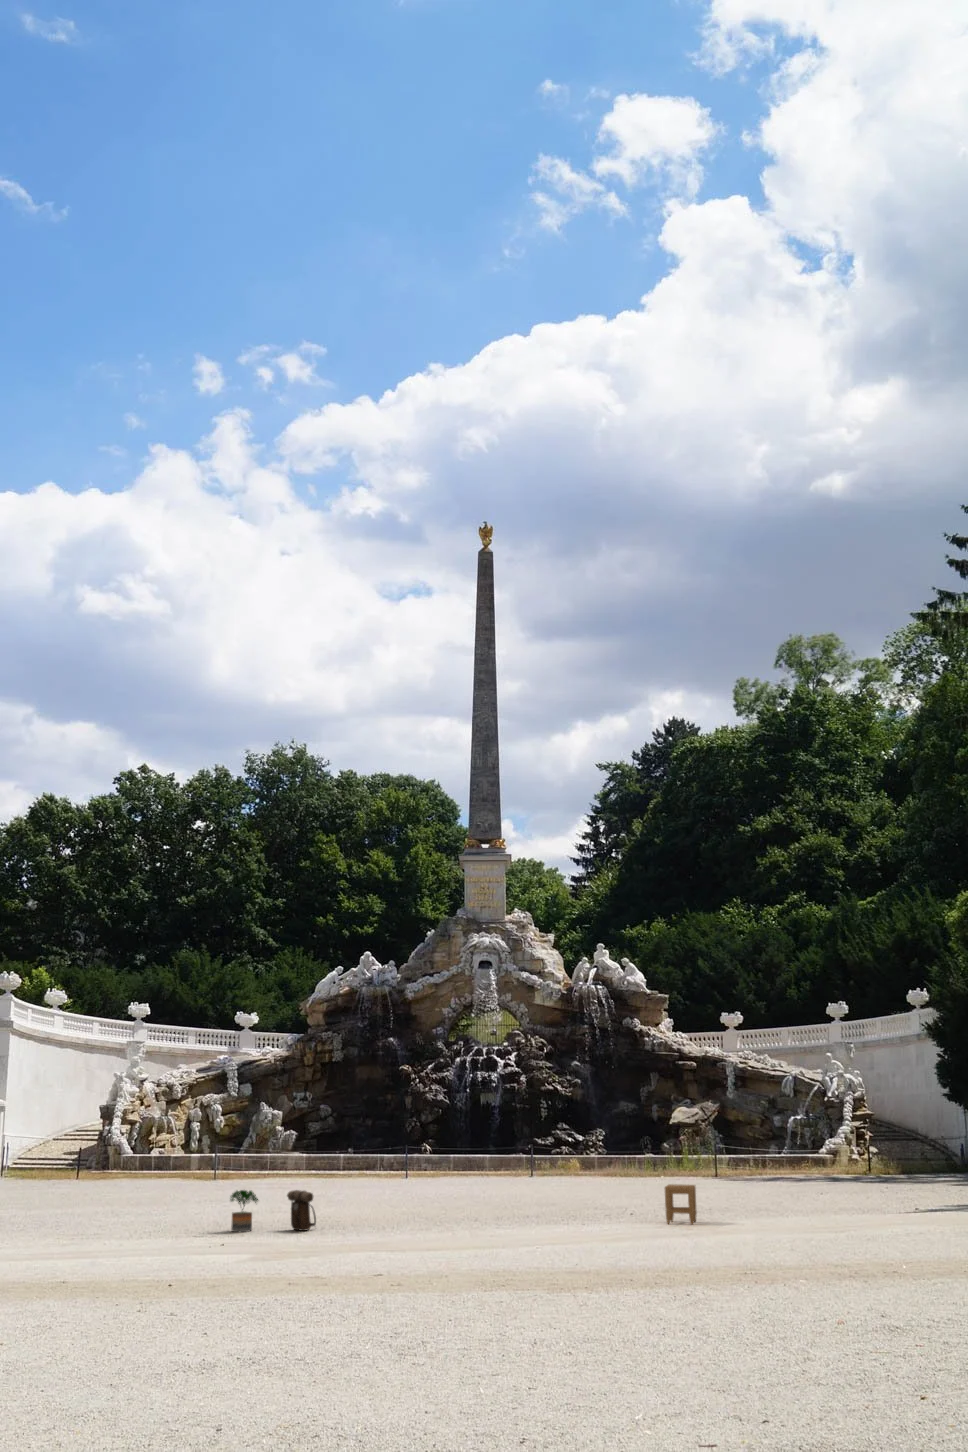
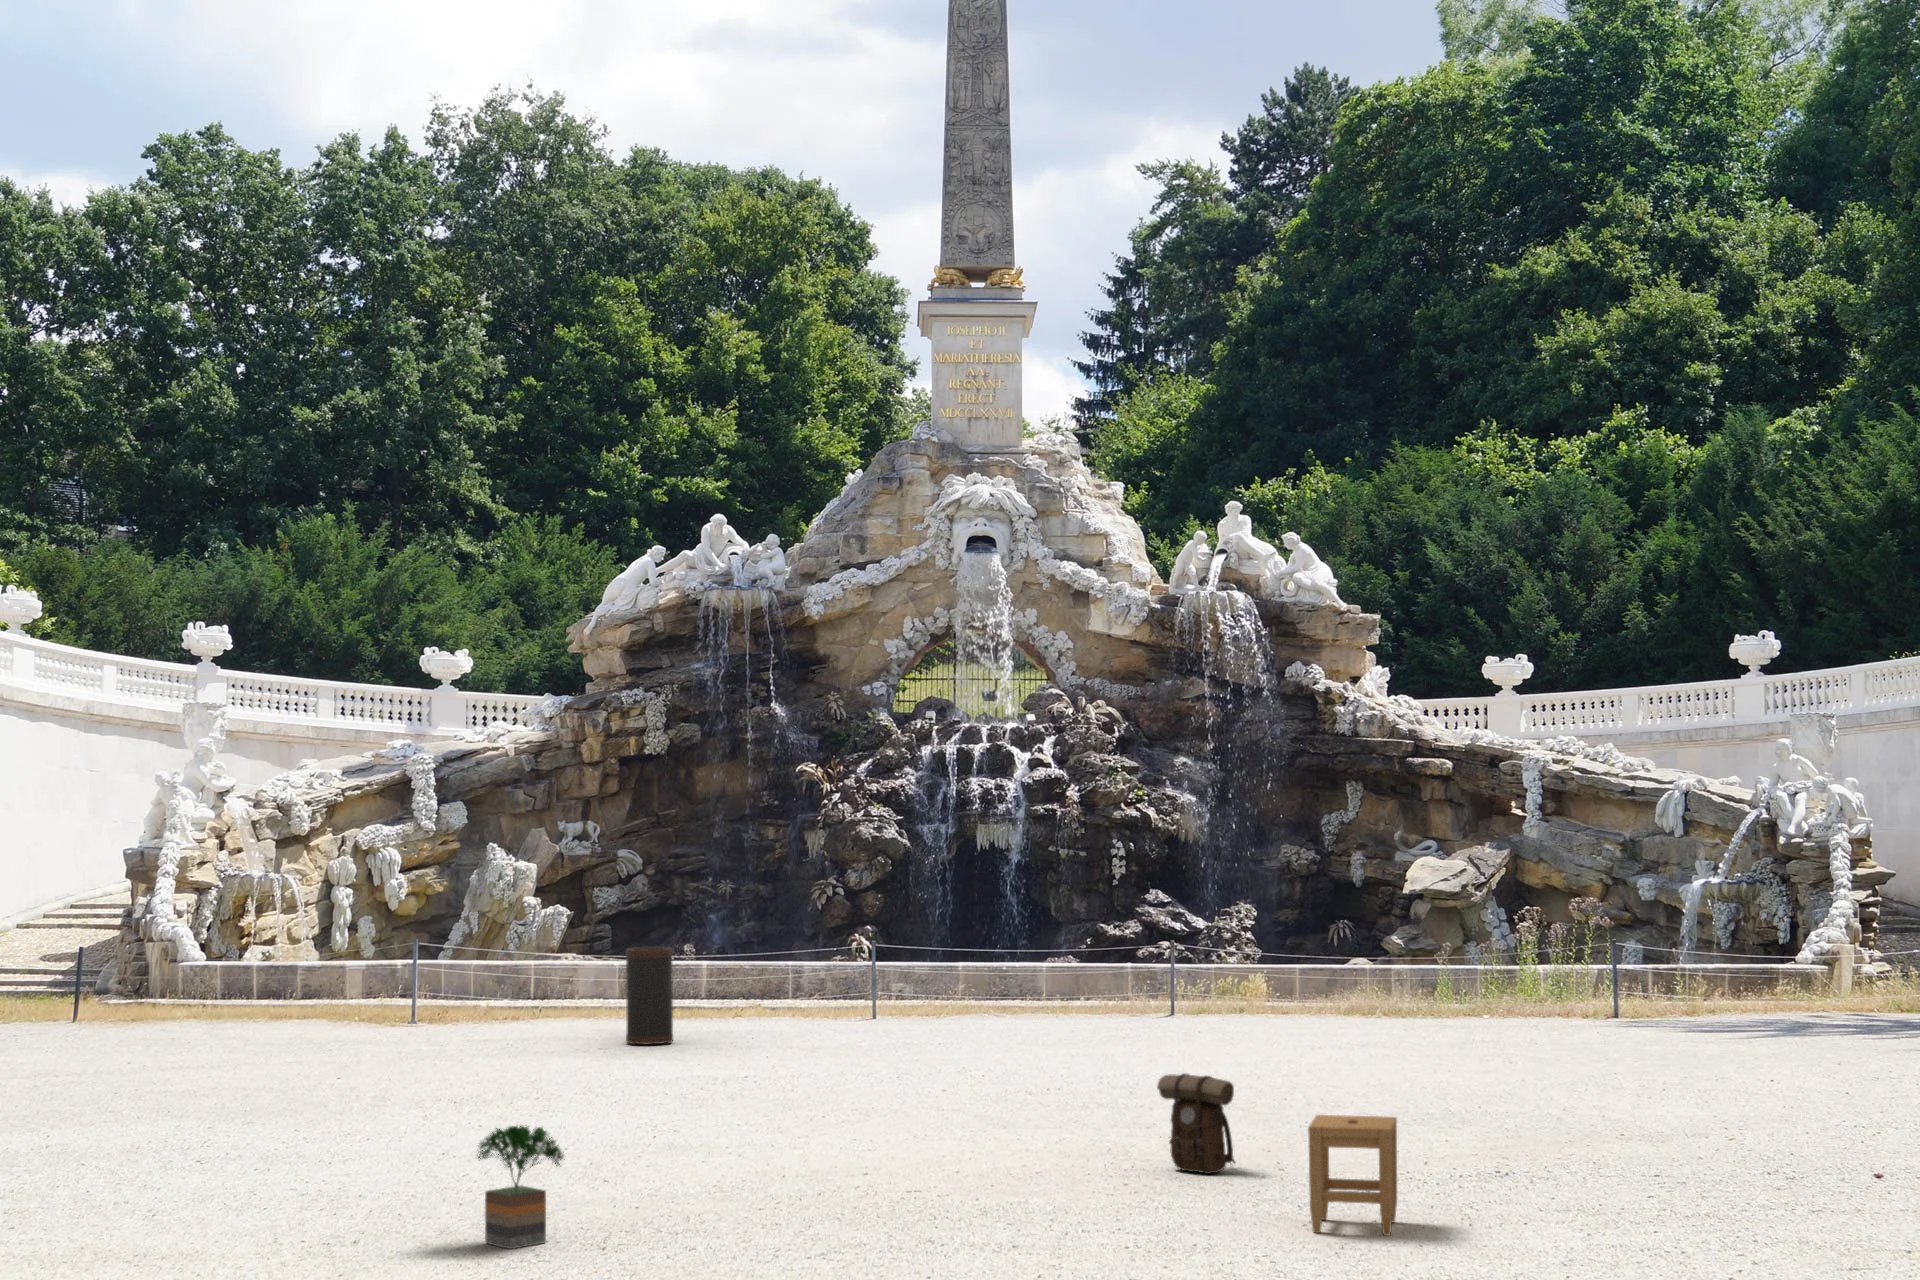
trash can: none [304,1142,323,1183] -> present [626,947,673,1045]
stool: present [665,1184,697,1225] -> present [1308,1115,1397,1236]
backpack: present [287,1190,316,1231] -> present [1157,1074,1235,1174]

